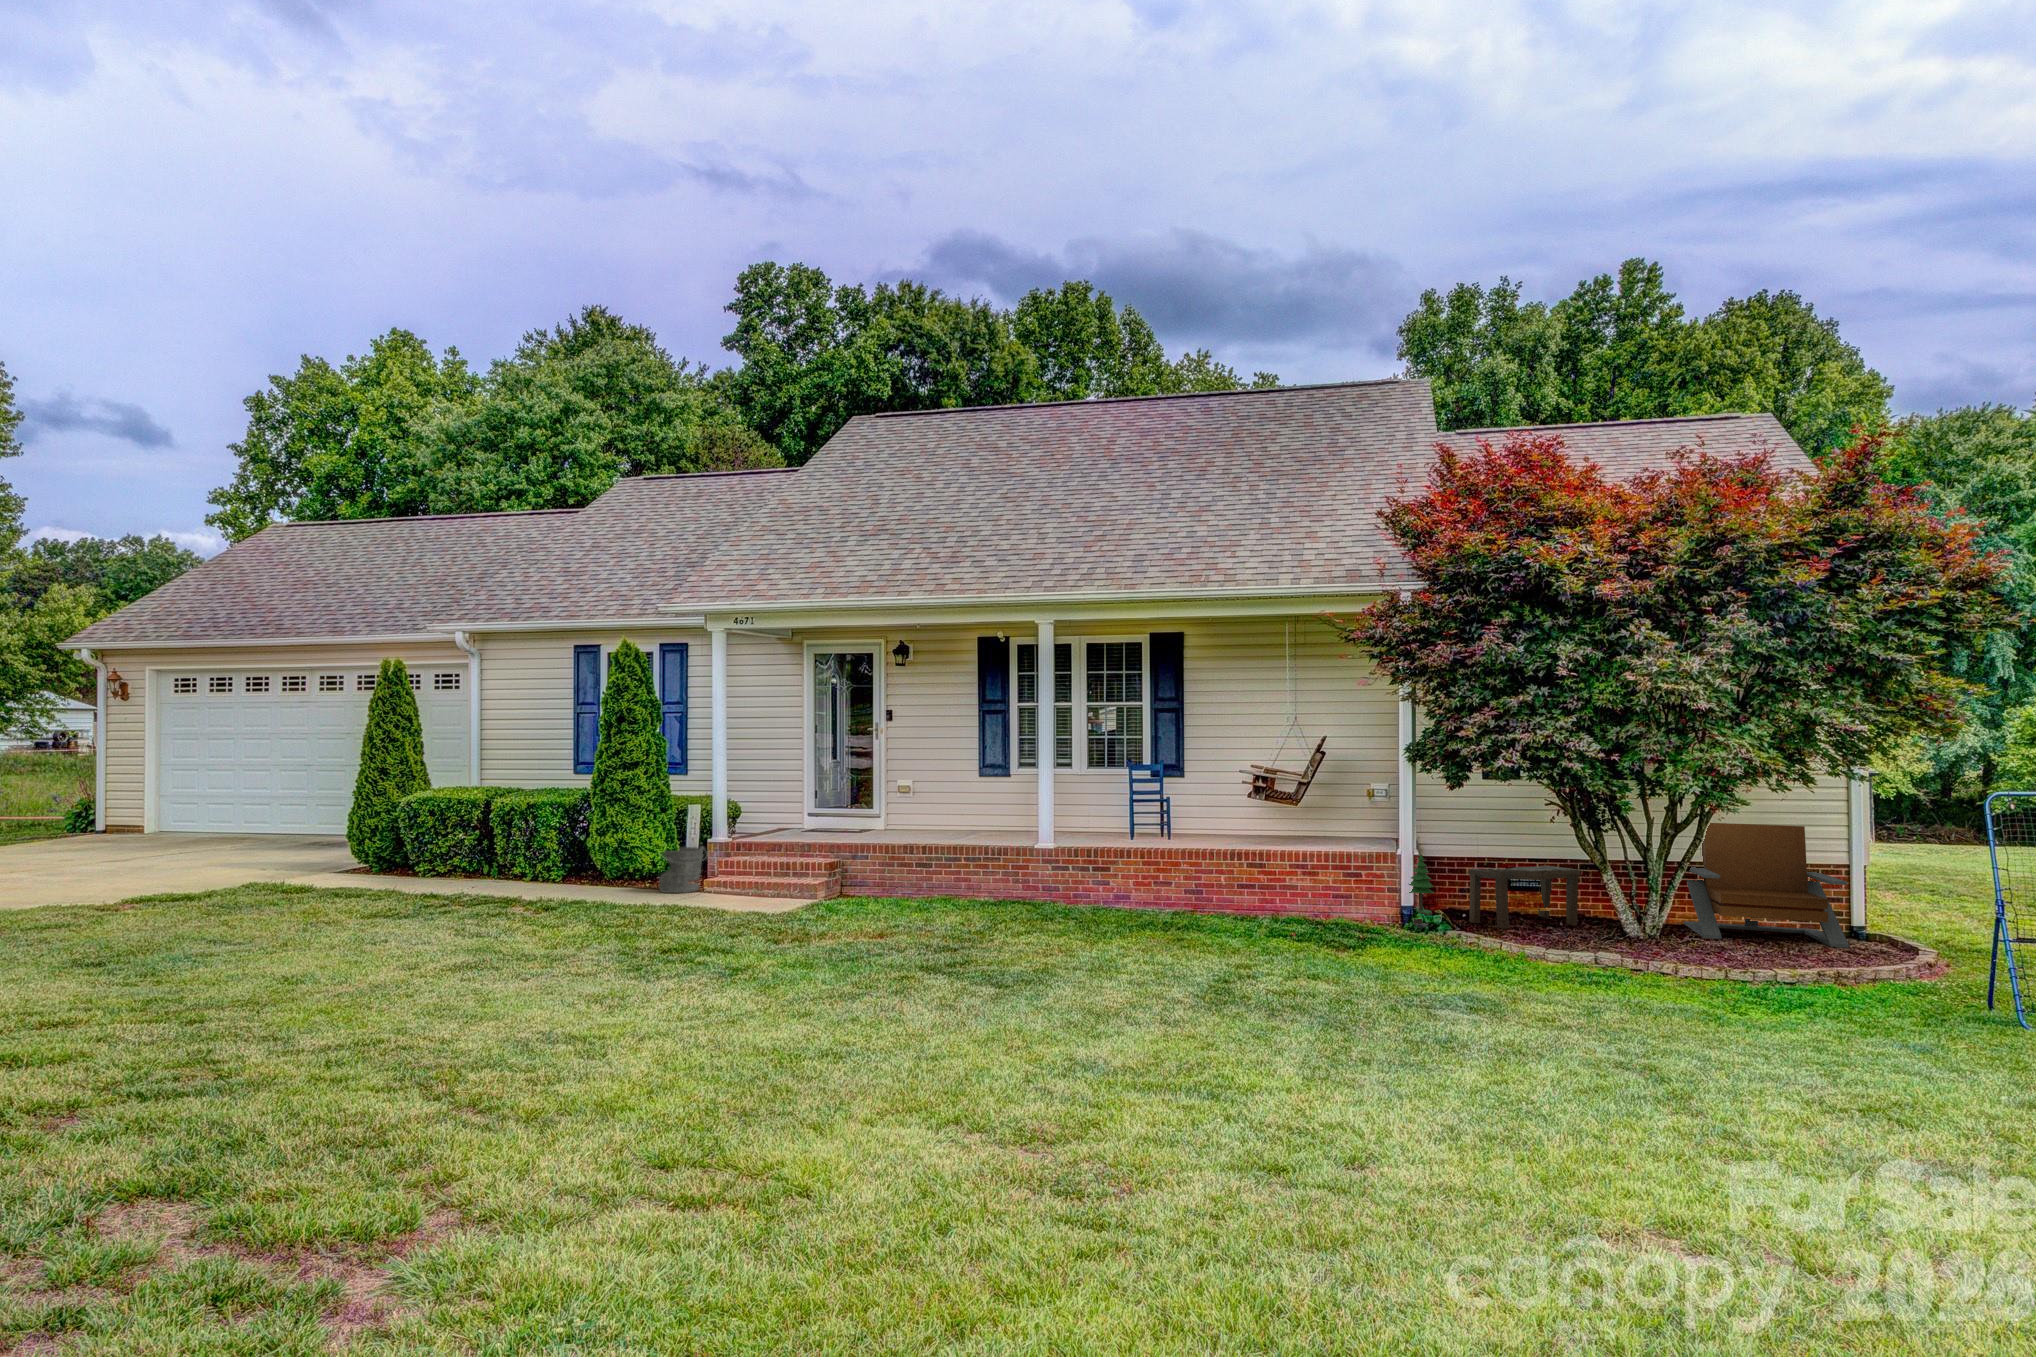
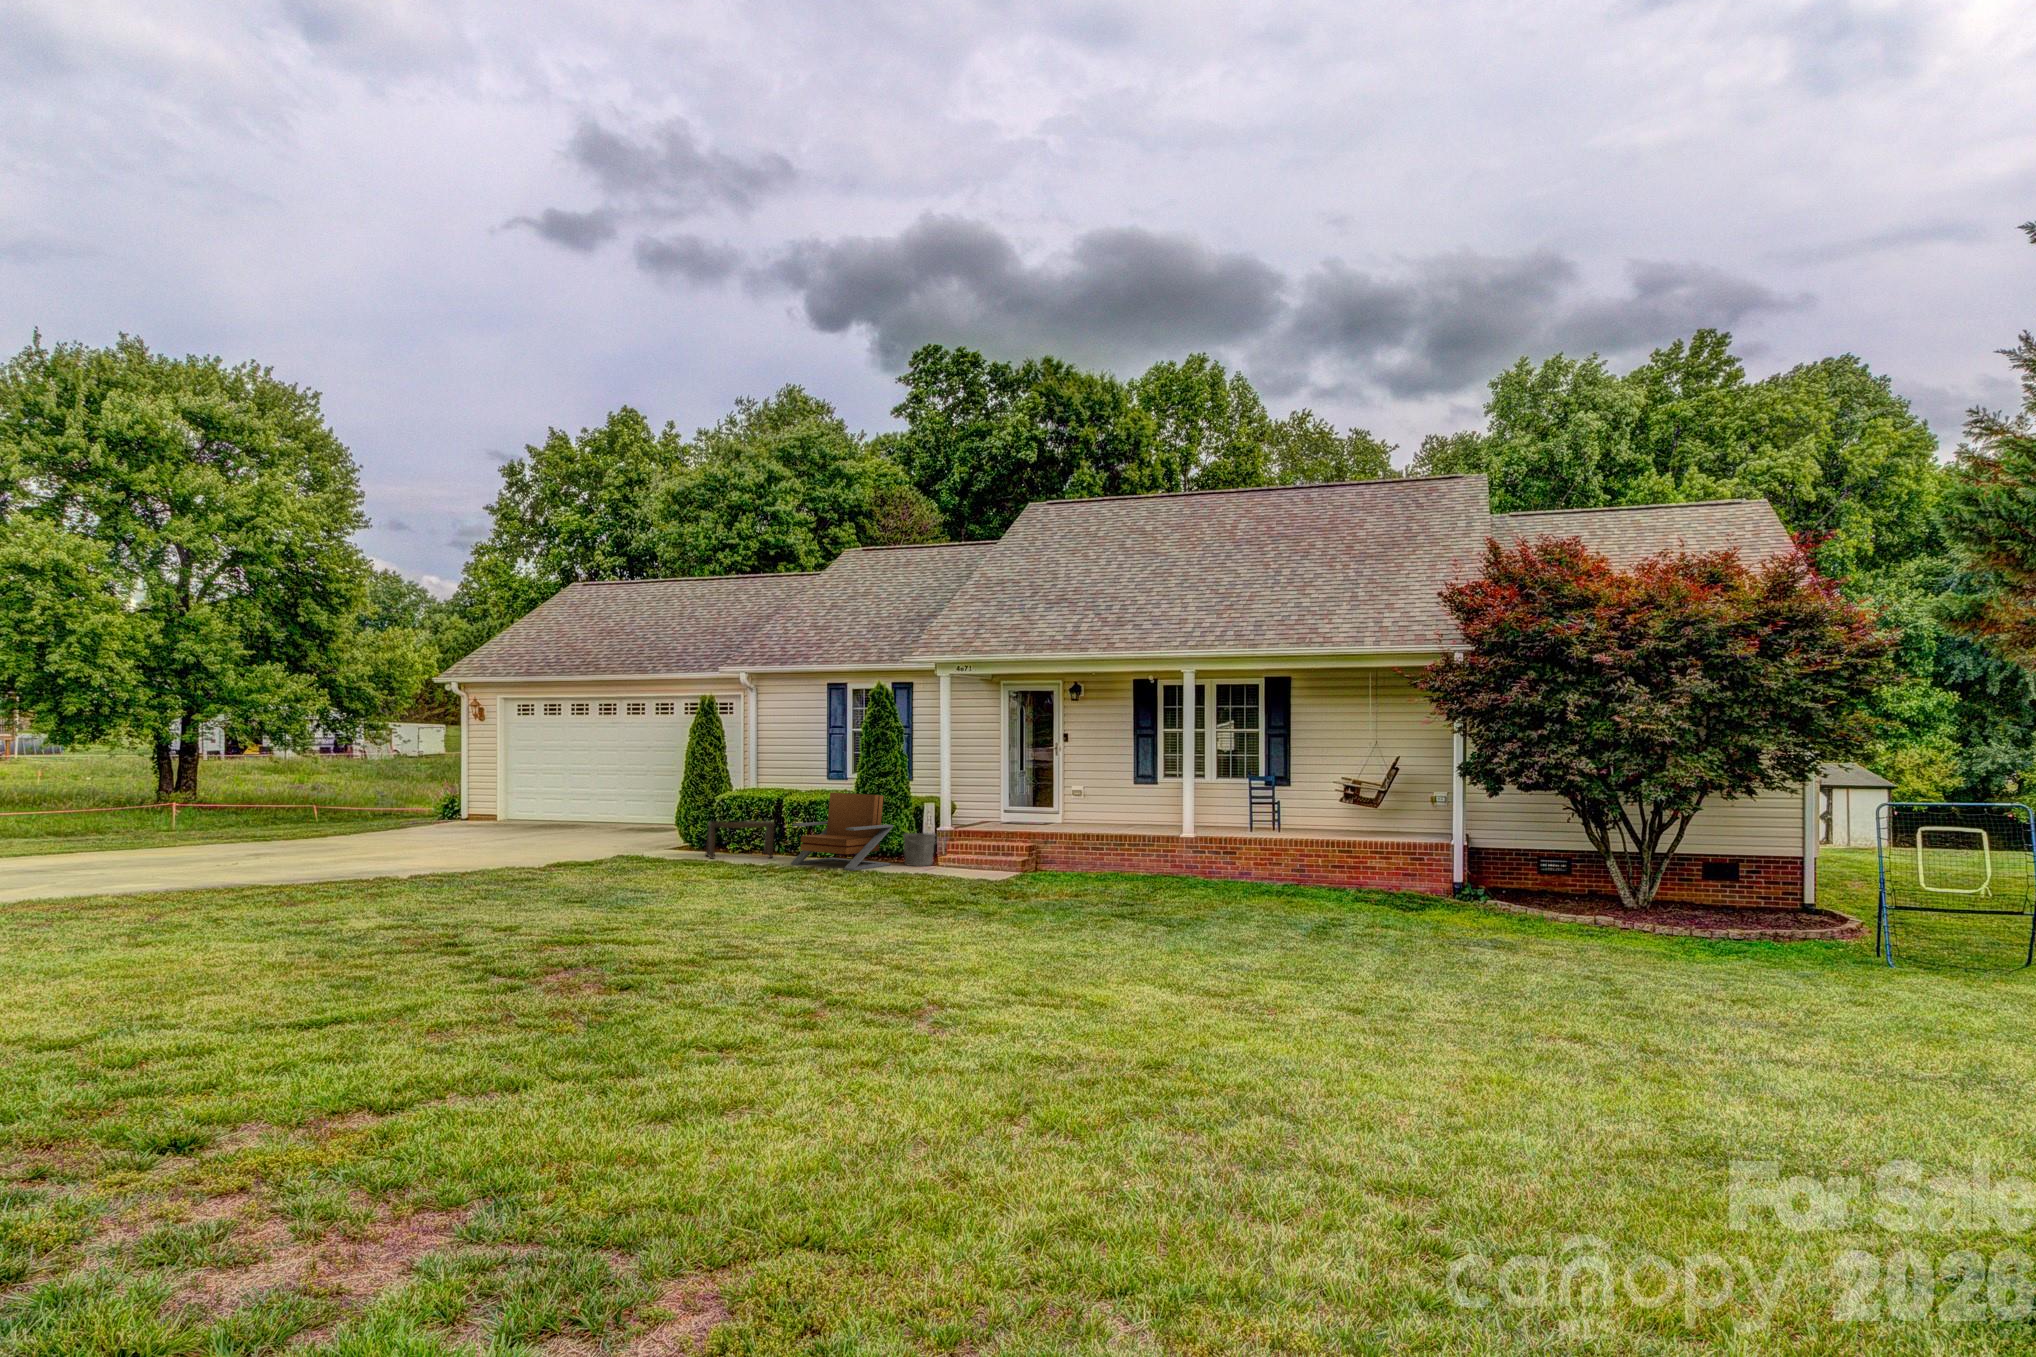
lounge chair: present [1684,823,1849,948] -> present [791,792,893,871]
potted tree: present [1409,854,1434,929] -> none [1461,844,1483,900]
bench: present [1469,866,1580,929] -> present [706,821,775,859]

